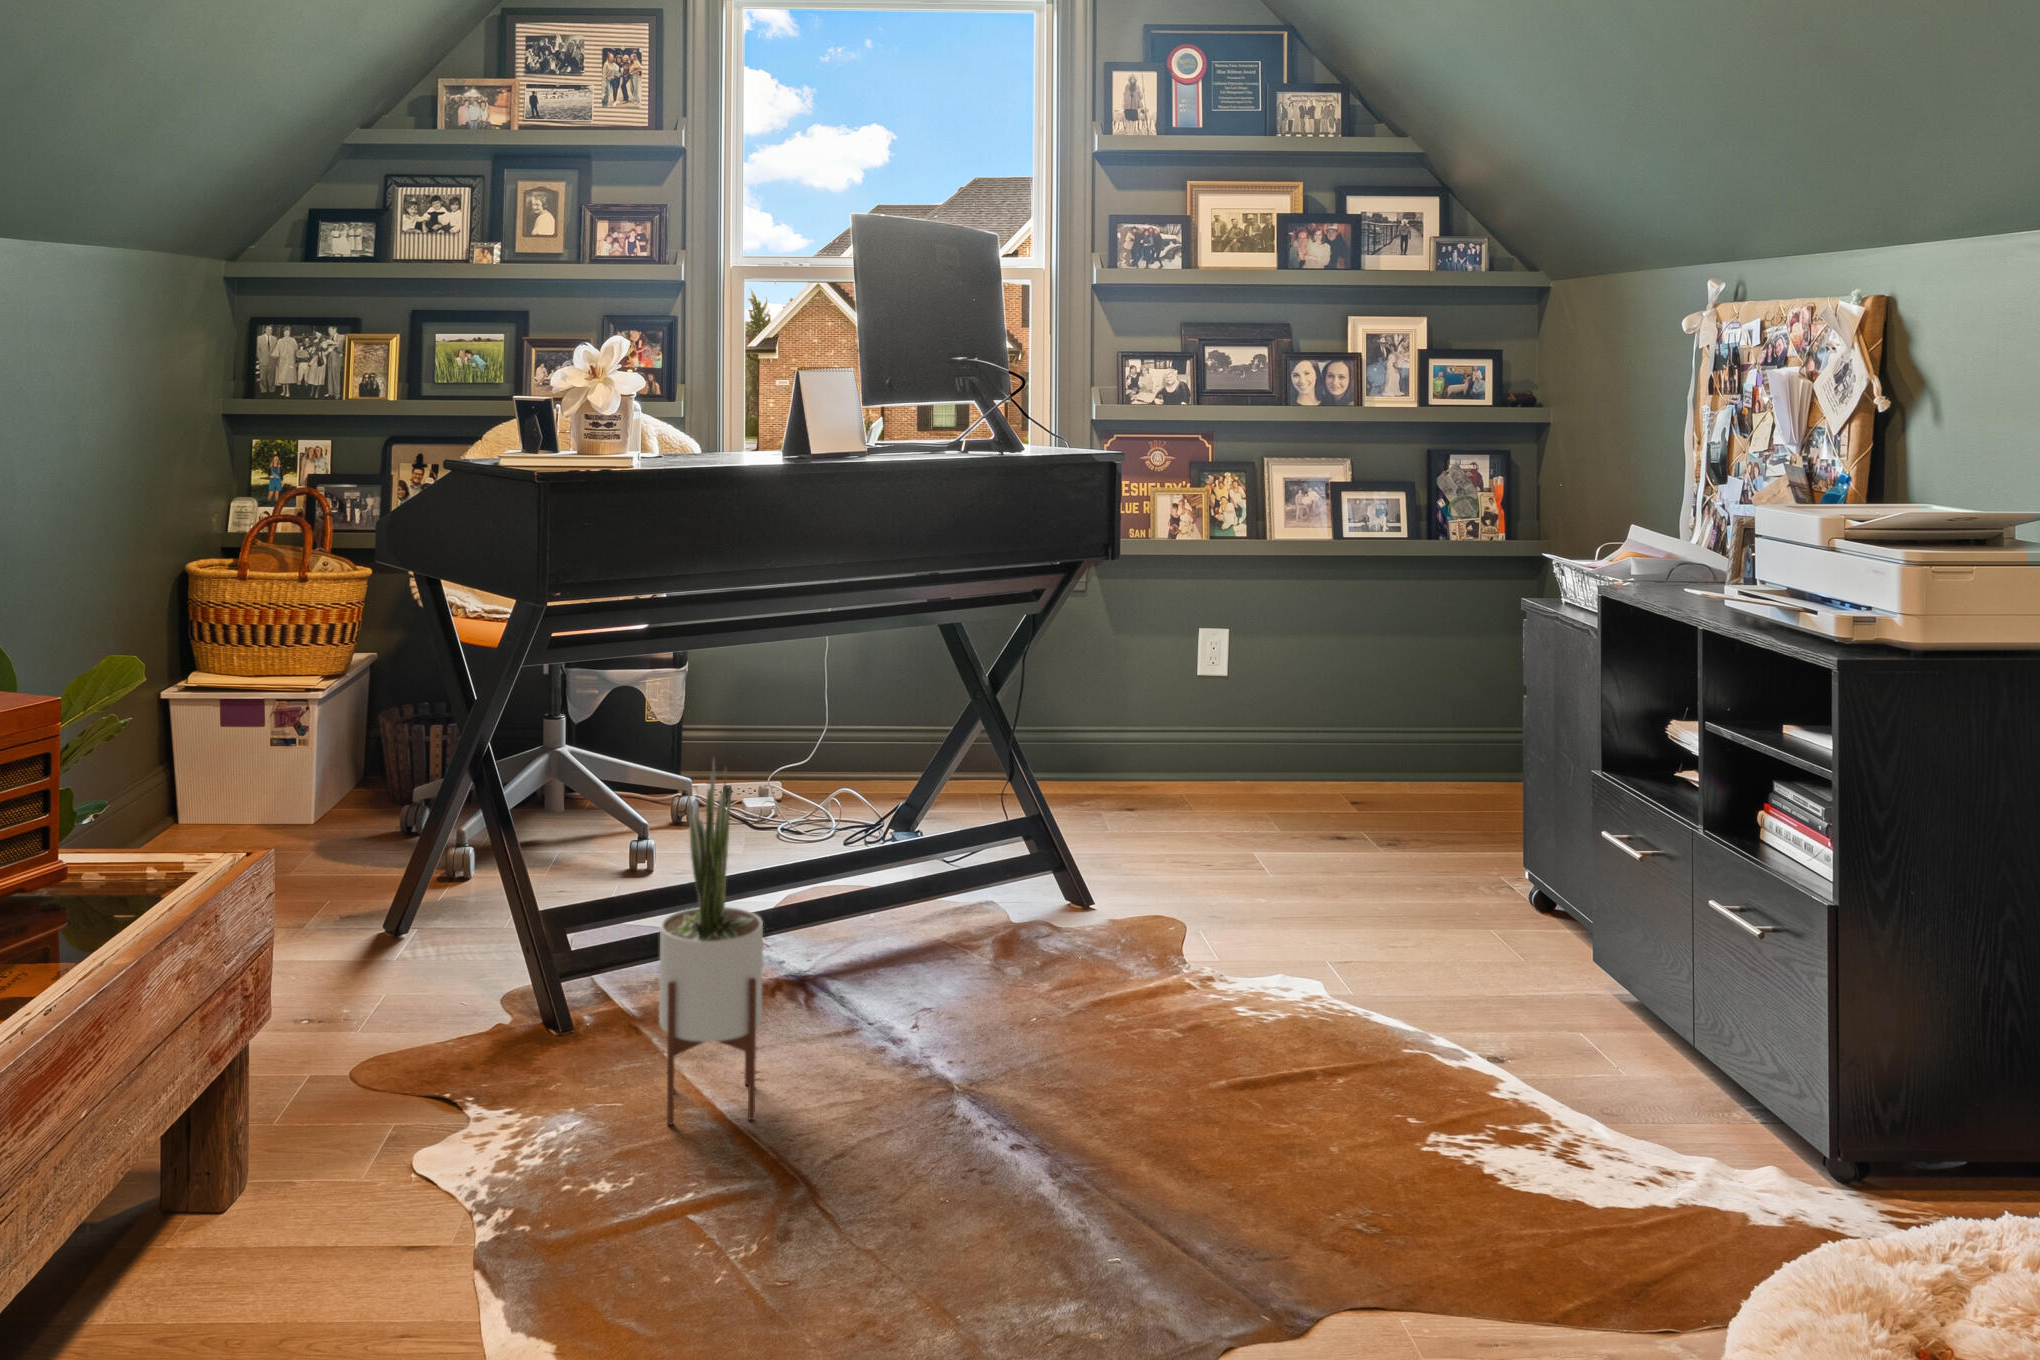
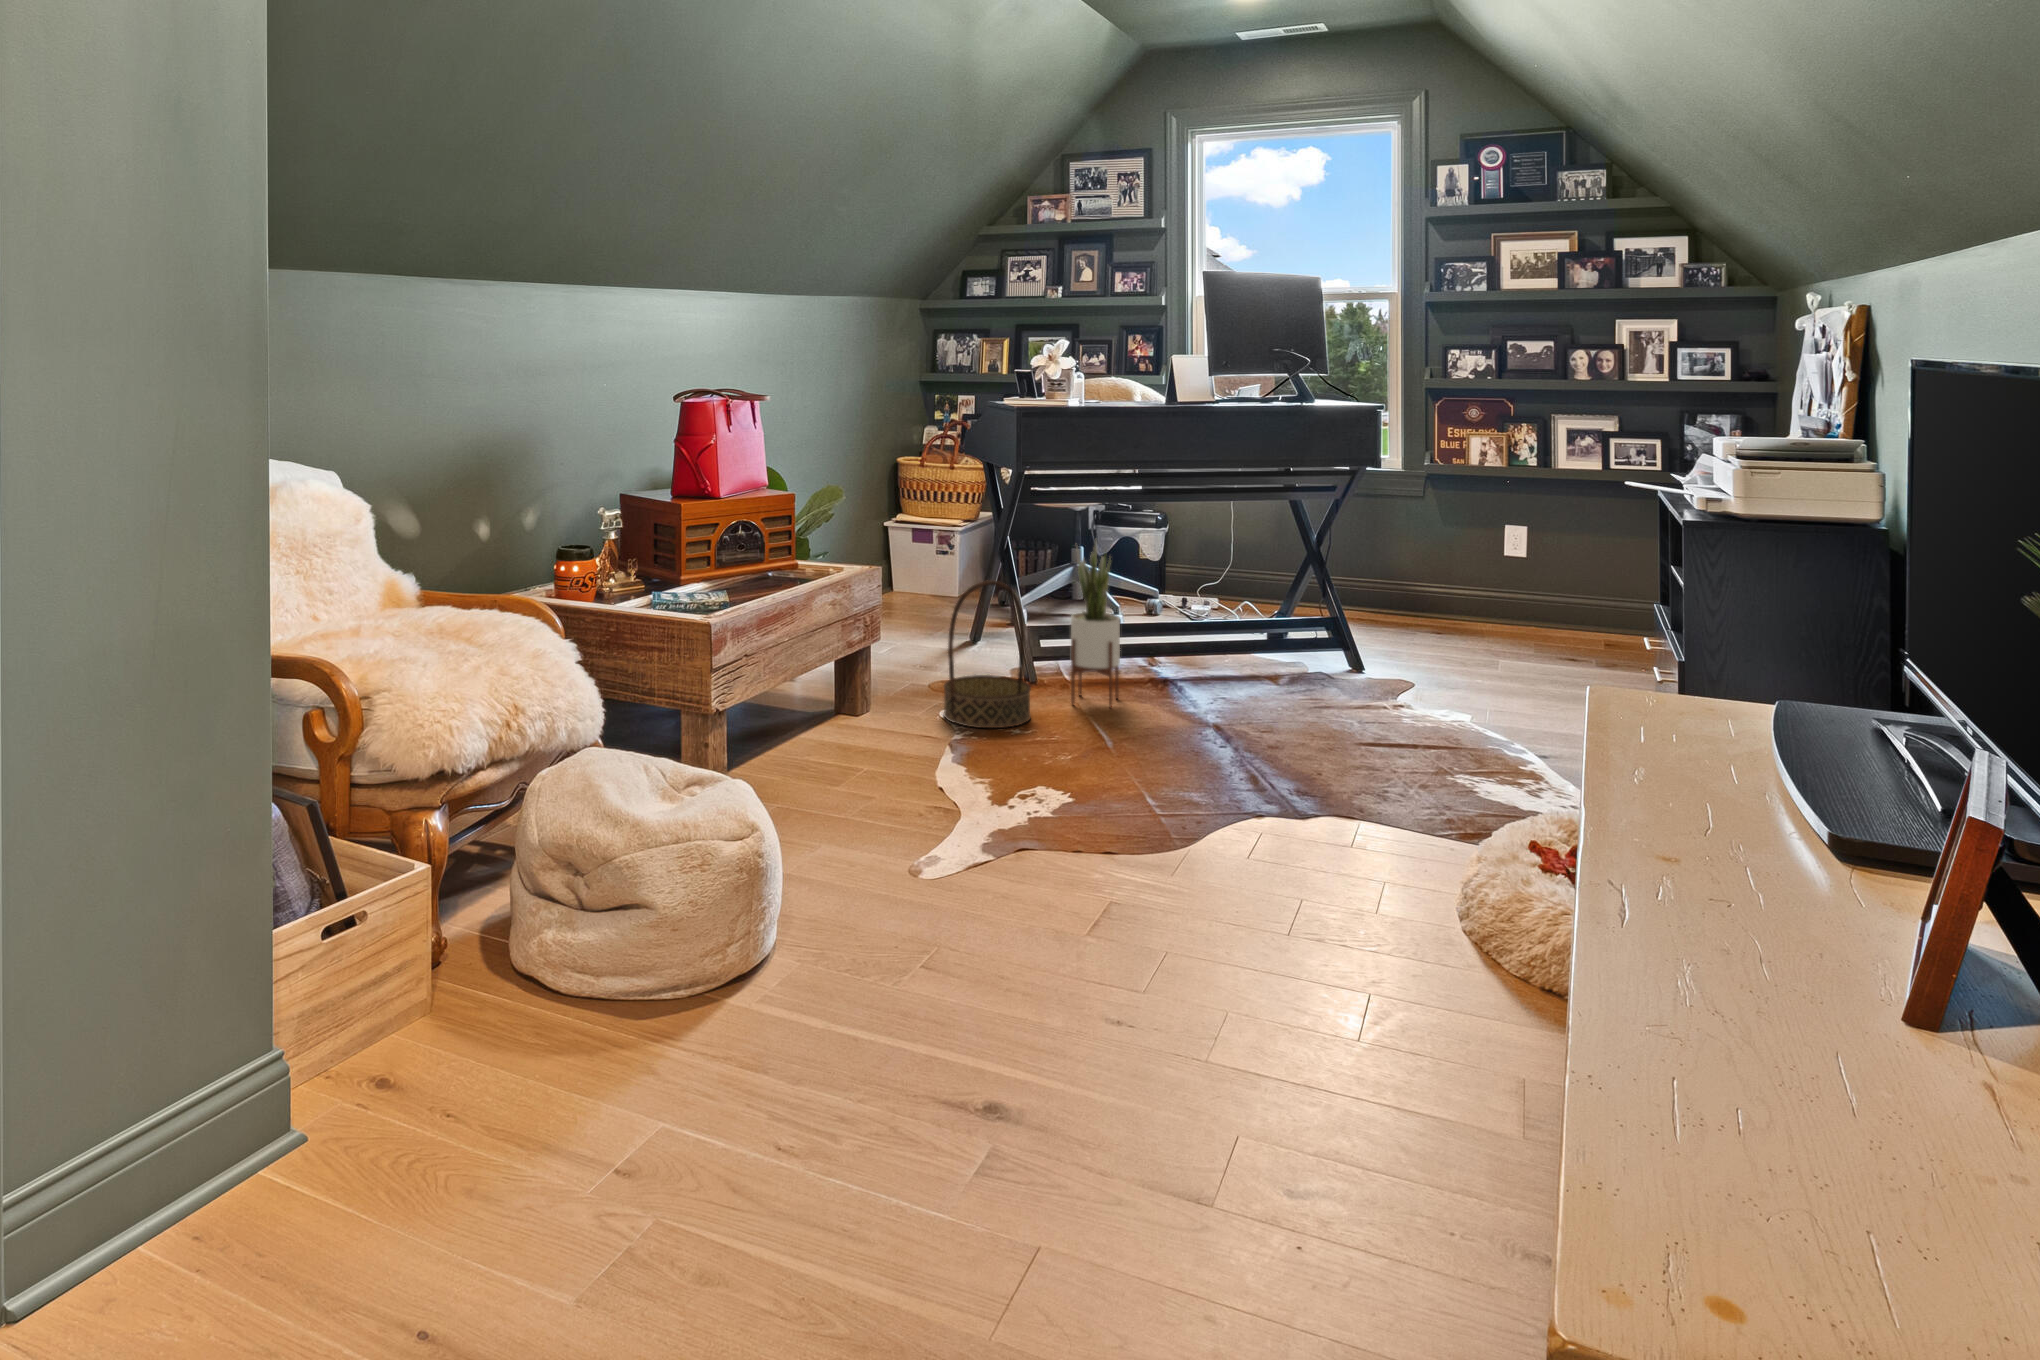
basket: none [395,891,605,1266] -> present [944,580,1031,728]

